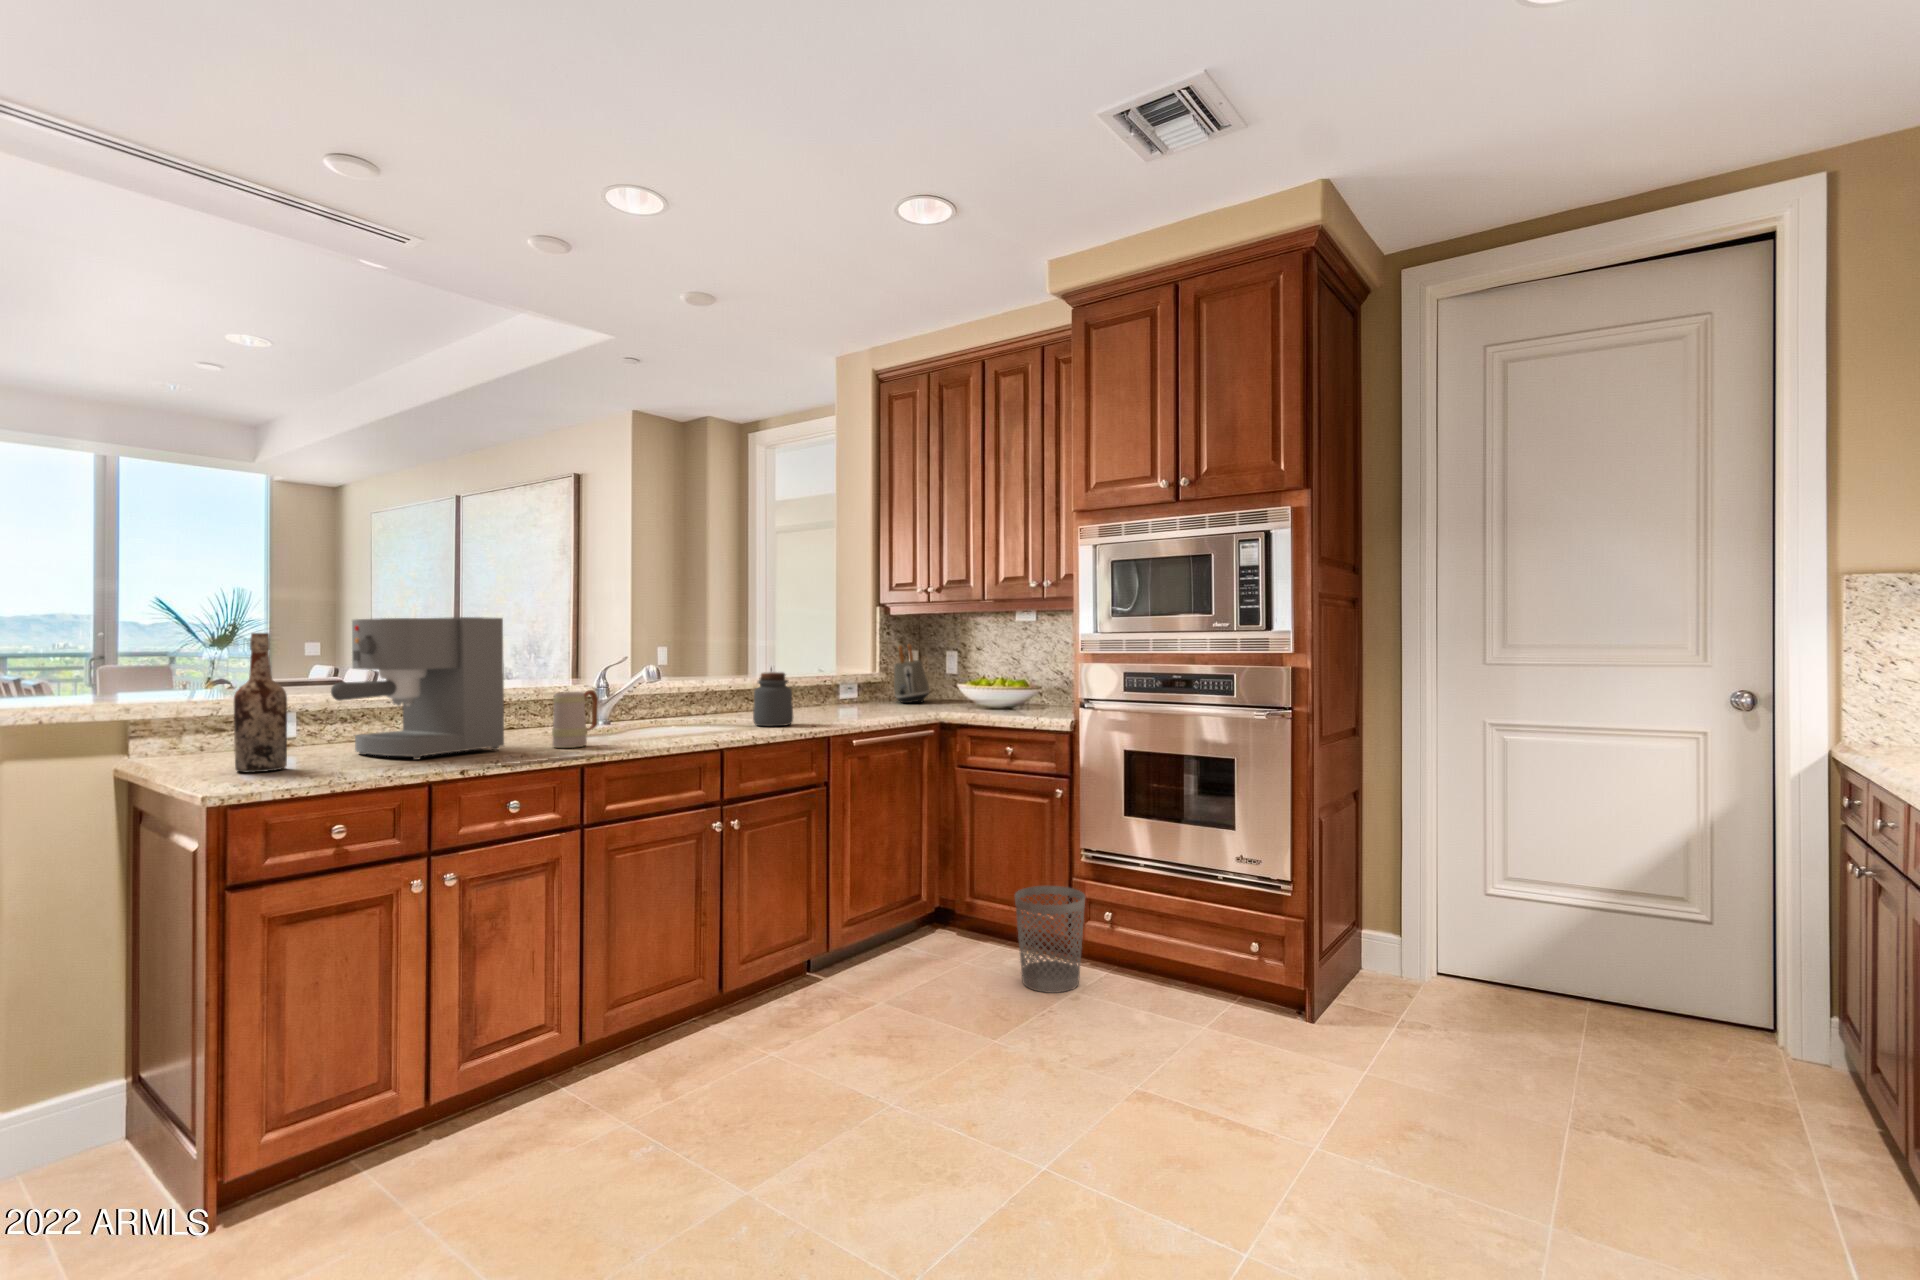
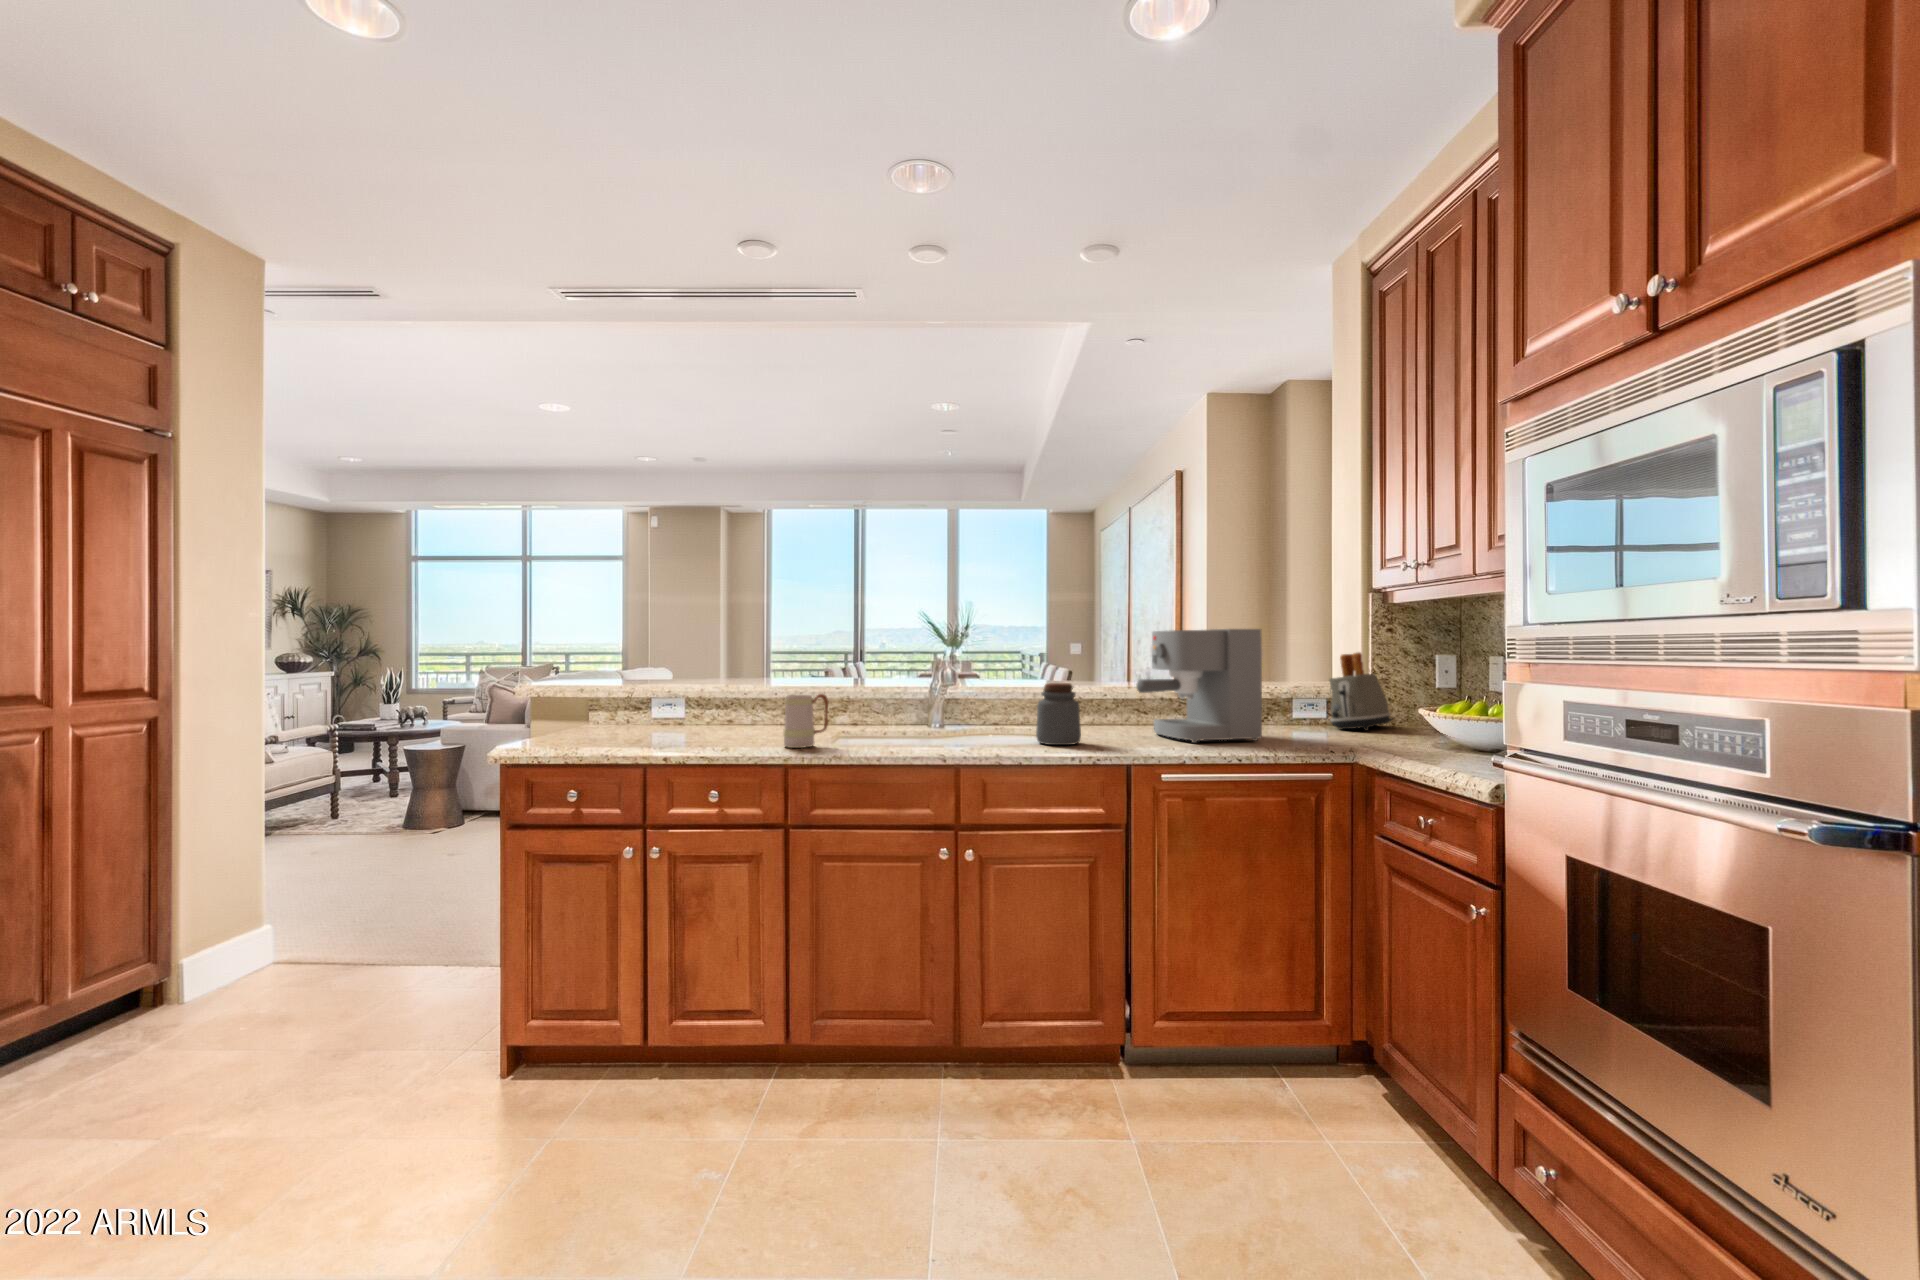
coffee maker: present [331,617,504,760] -> present [1136,629,1262,743]
wine bottle: present [234,633,287,772] -> none [557,639,592,744]
wastebasket: present [1015,886,1085,993] -> none [1337,1033,1468,1235]

